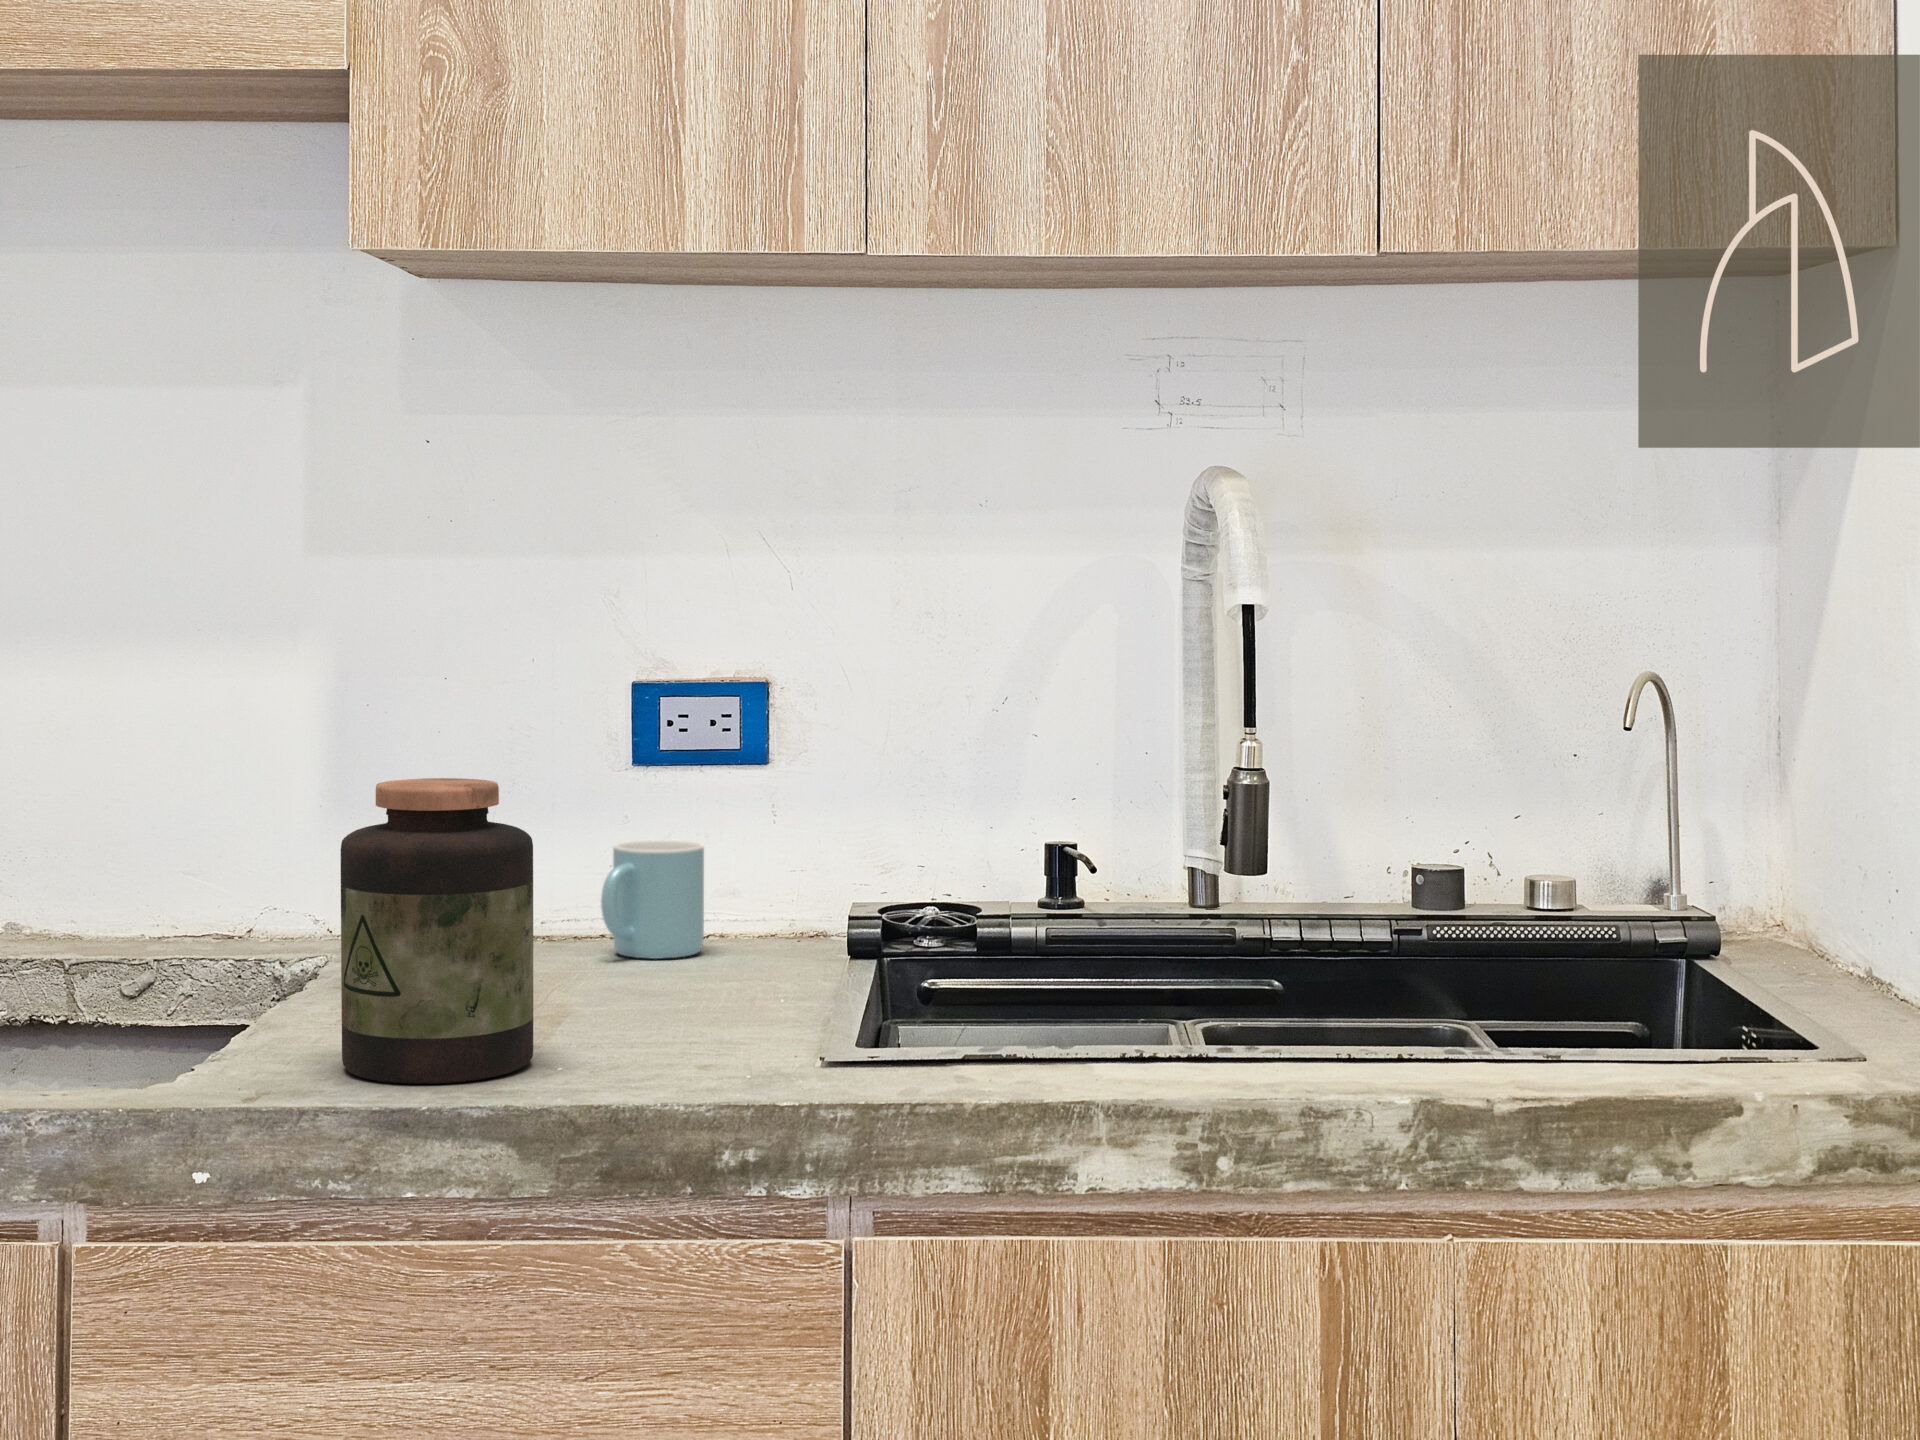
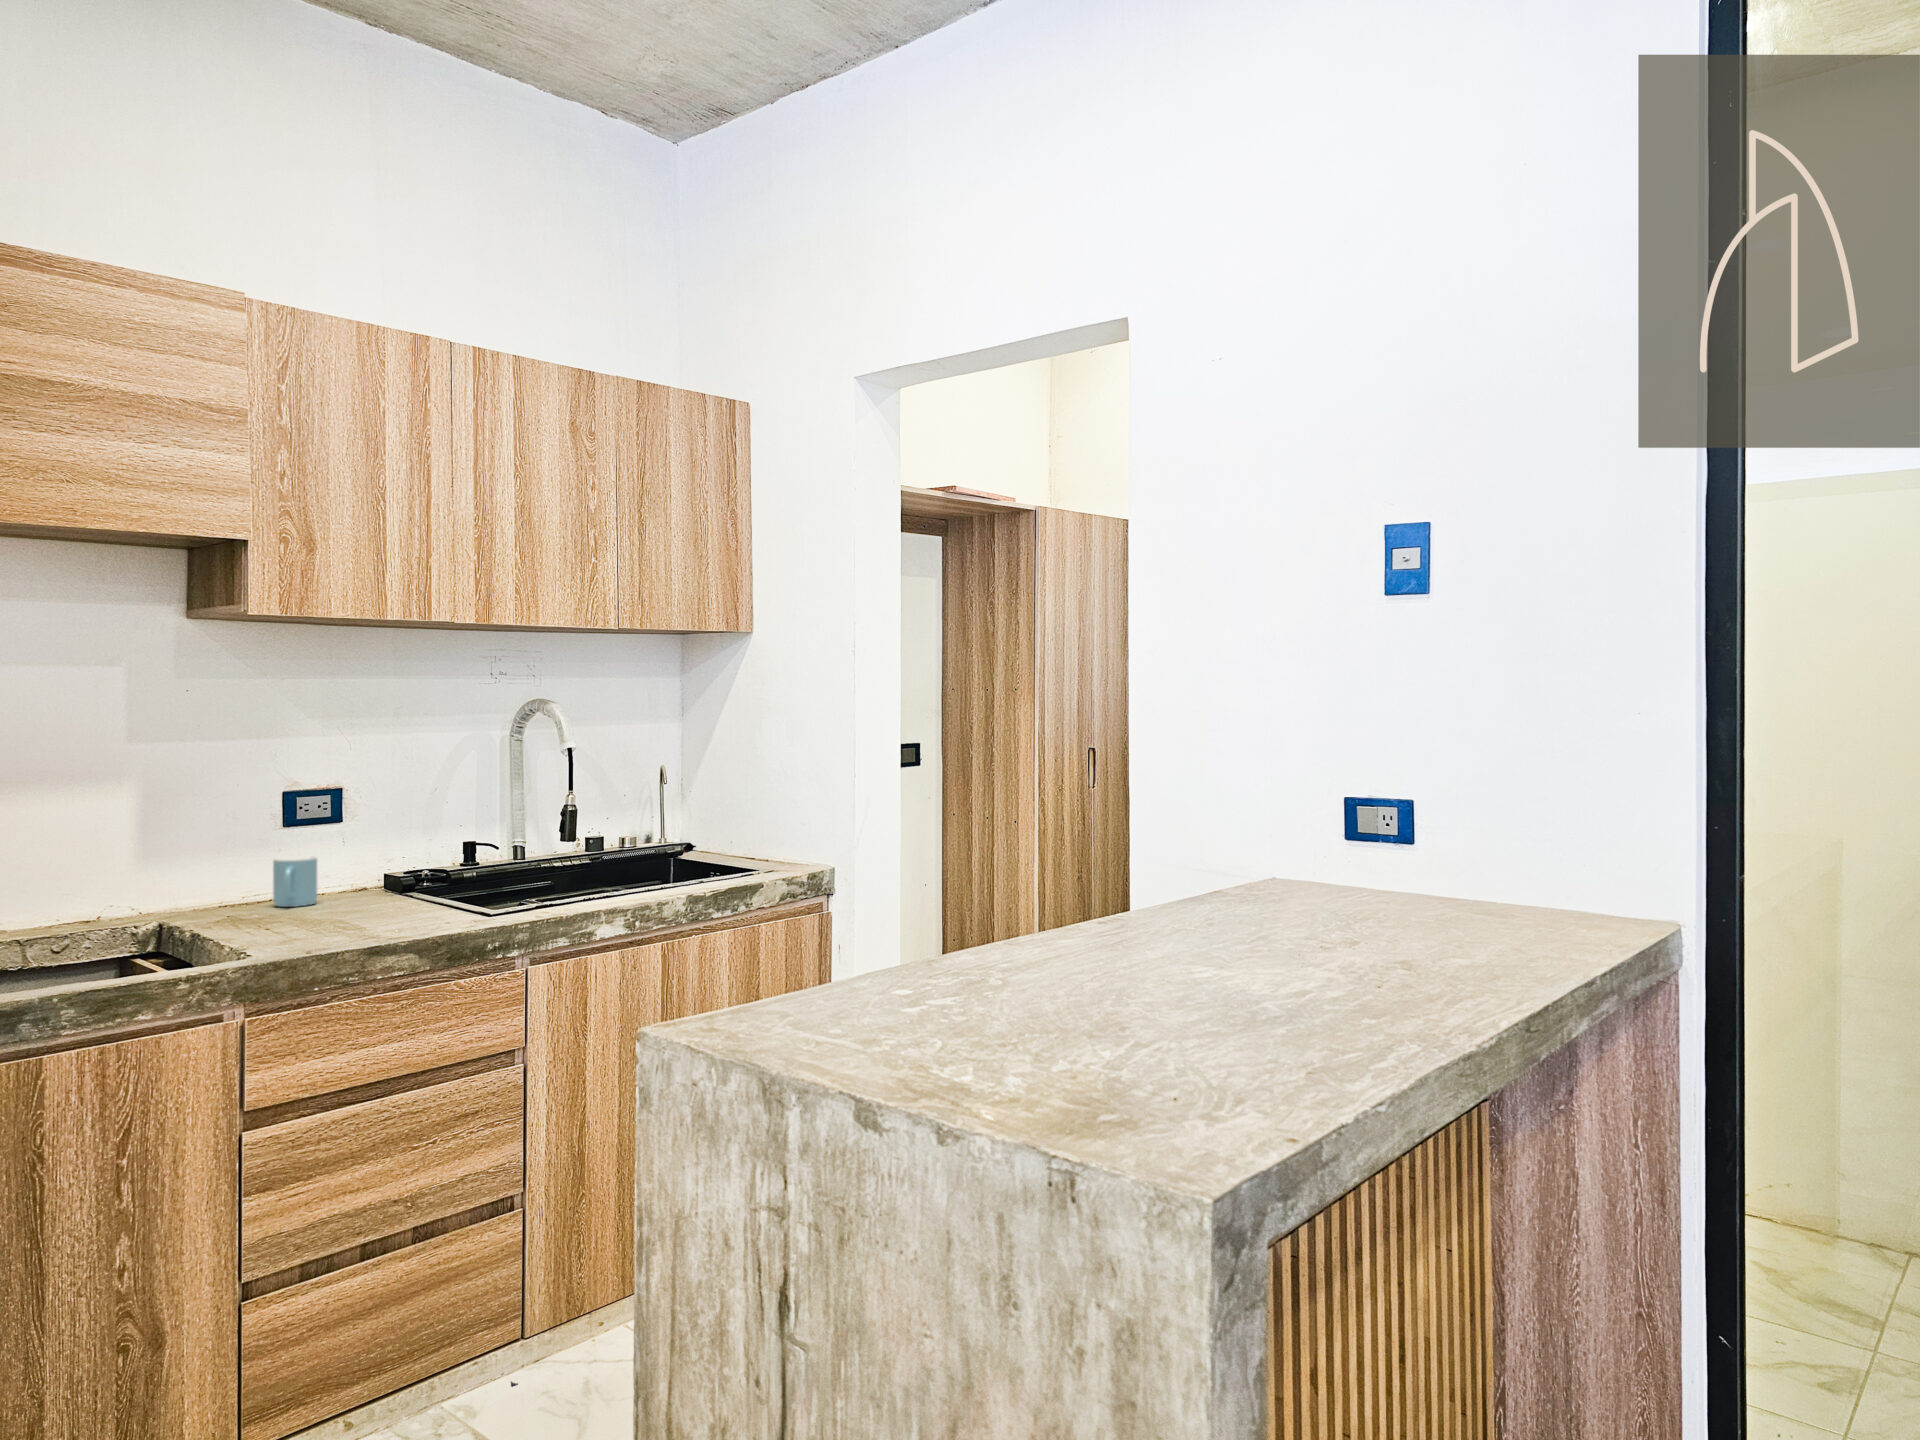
jar: present [341,778,533,1084] -> none [326,825,403,938]

